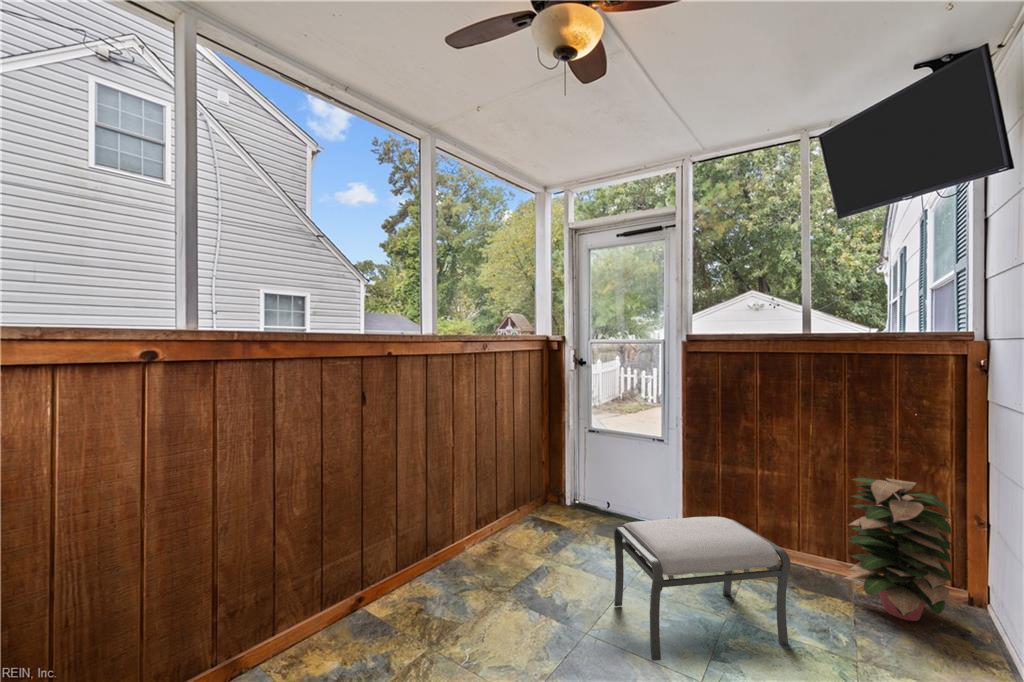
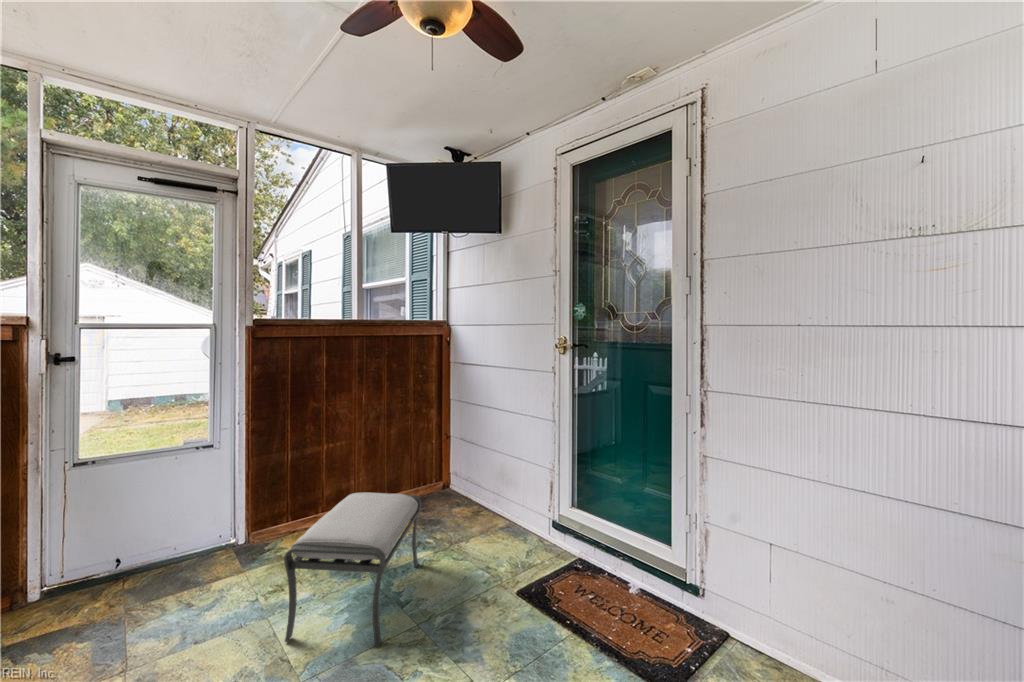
decorative plant: present [842,478,965,621] -> none [399,425,460,514]

